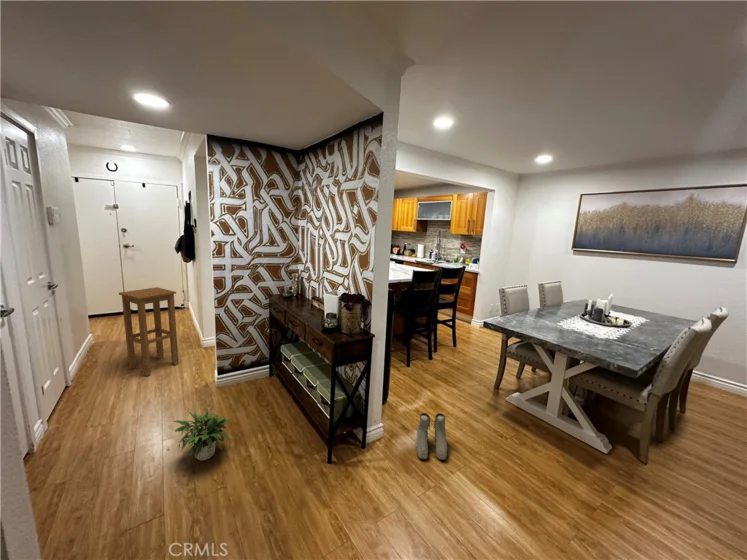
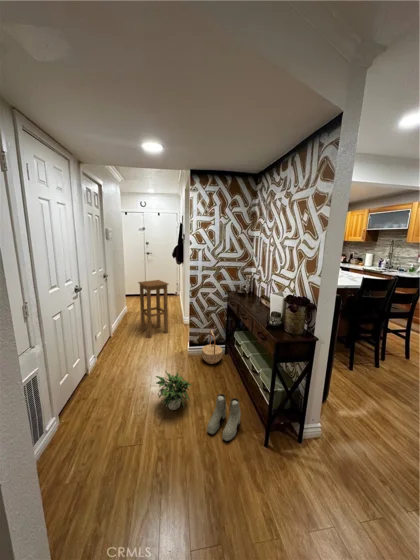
basket: none [238,347,267,392] -> present [202,330,222,364]
boots: present [416,413,447,460] -> present [207,394,241,441]

